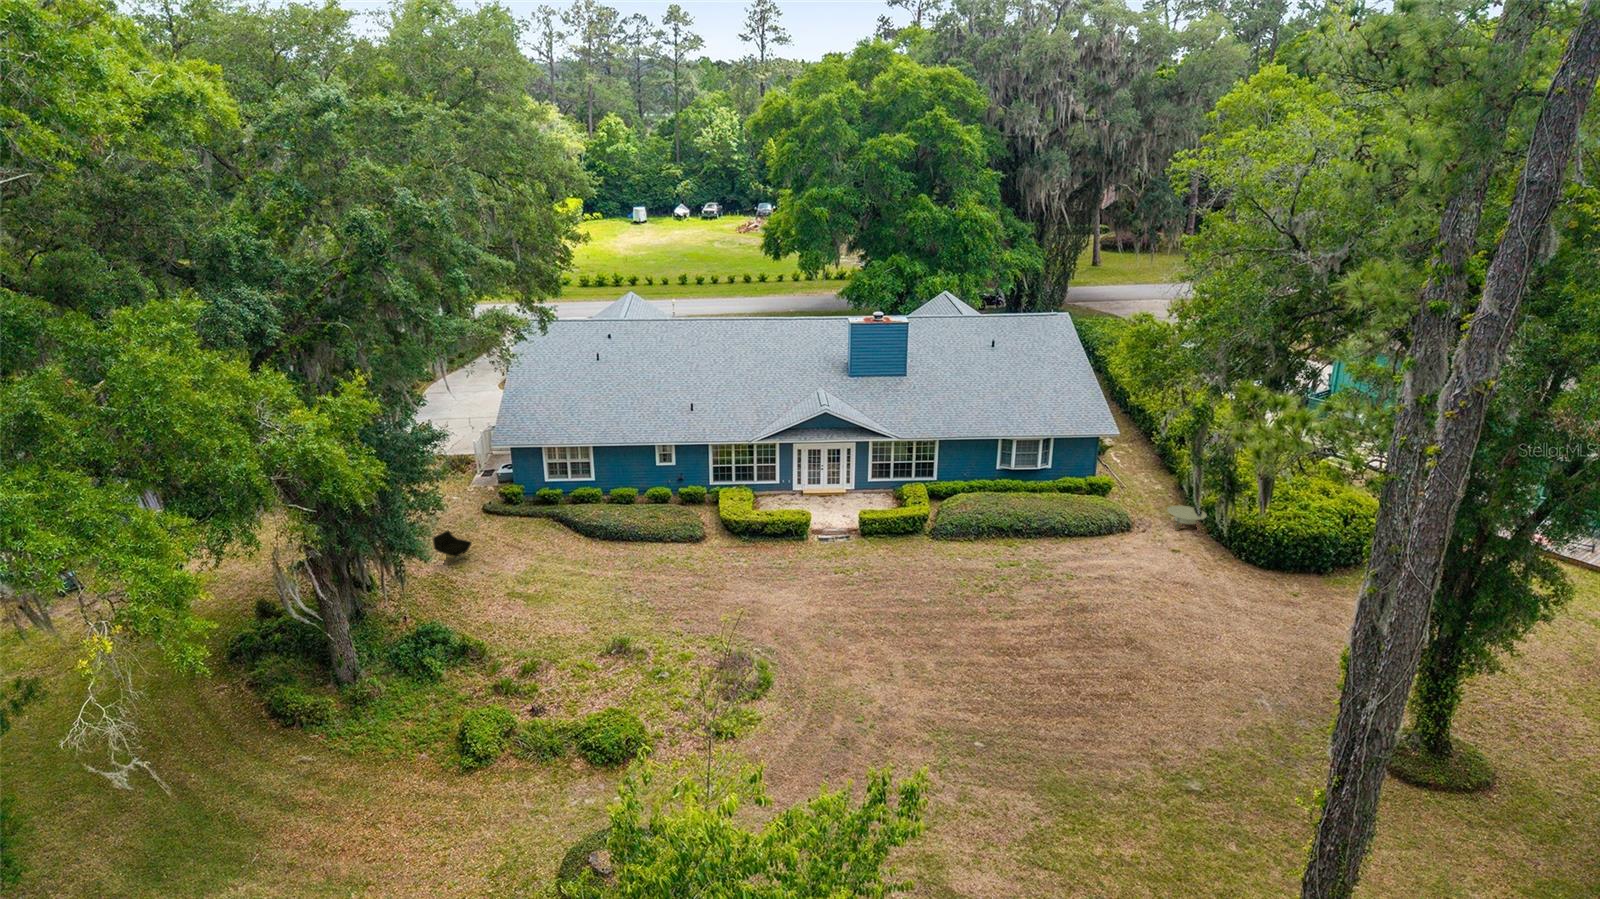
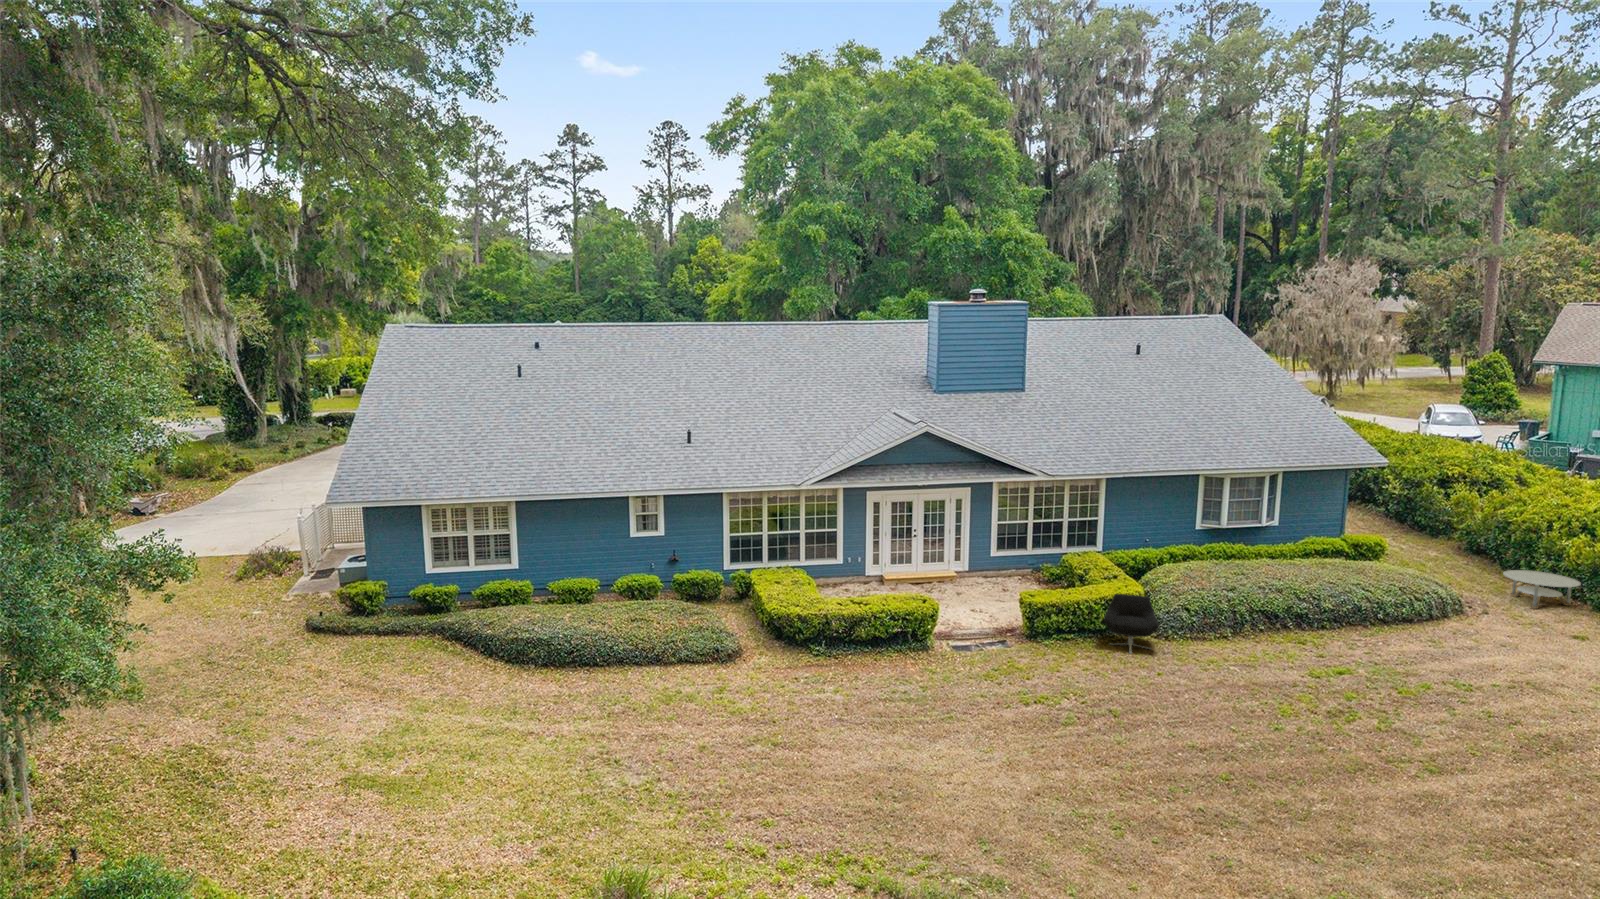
lounge chair: present [433,531,471,562] -> present [1104,594,1159,654]

